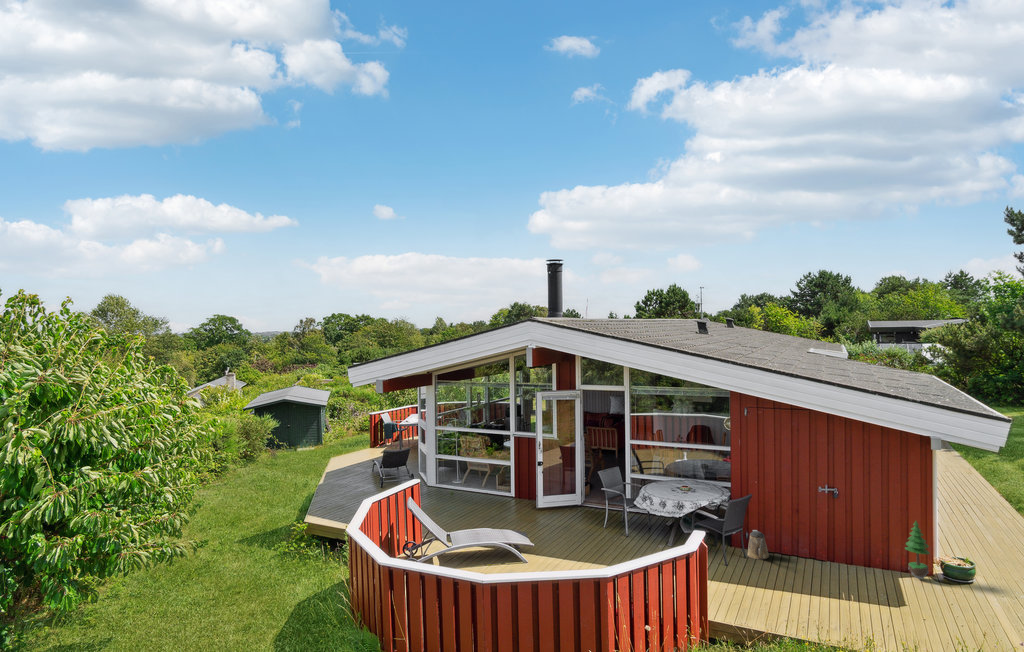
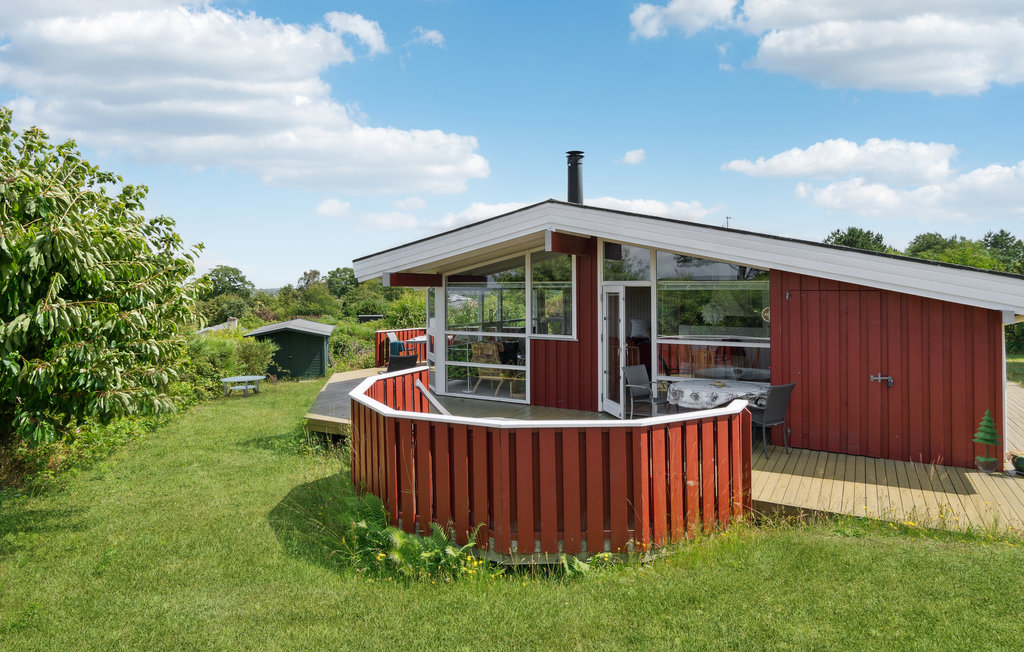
round table: none [222,454,266,477] -> present [220,376,266,397]
watering can: present [747,530,769,560] -> none [789,426,814,456]

